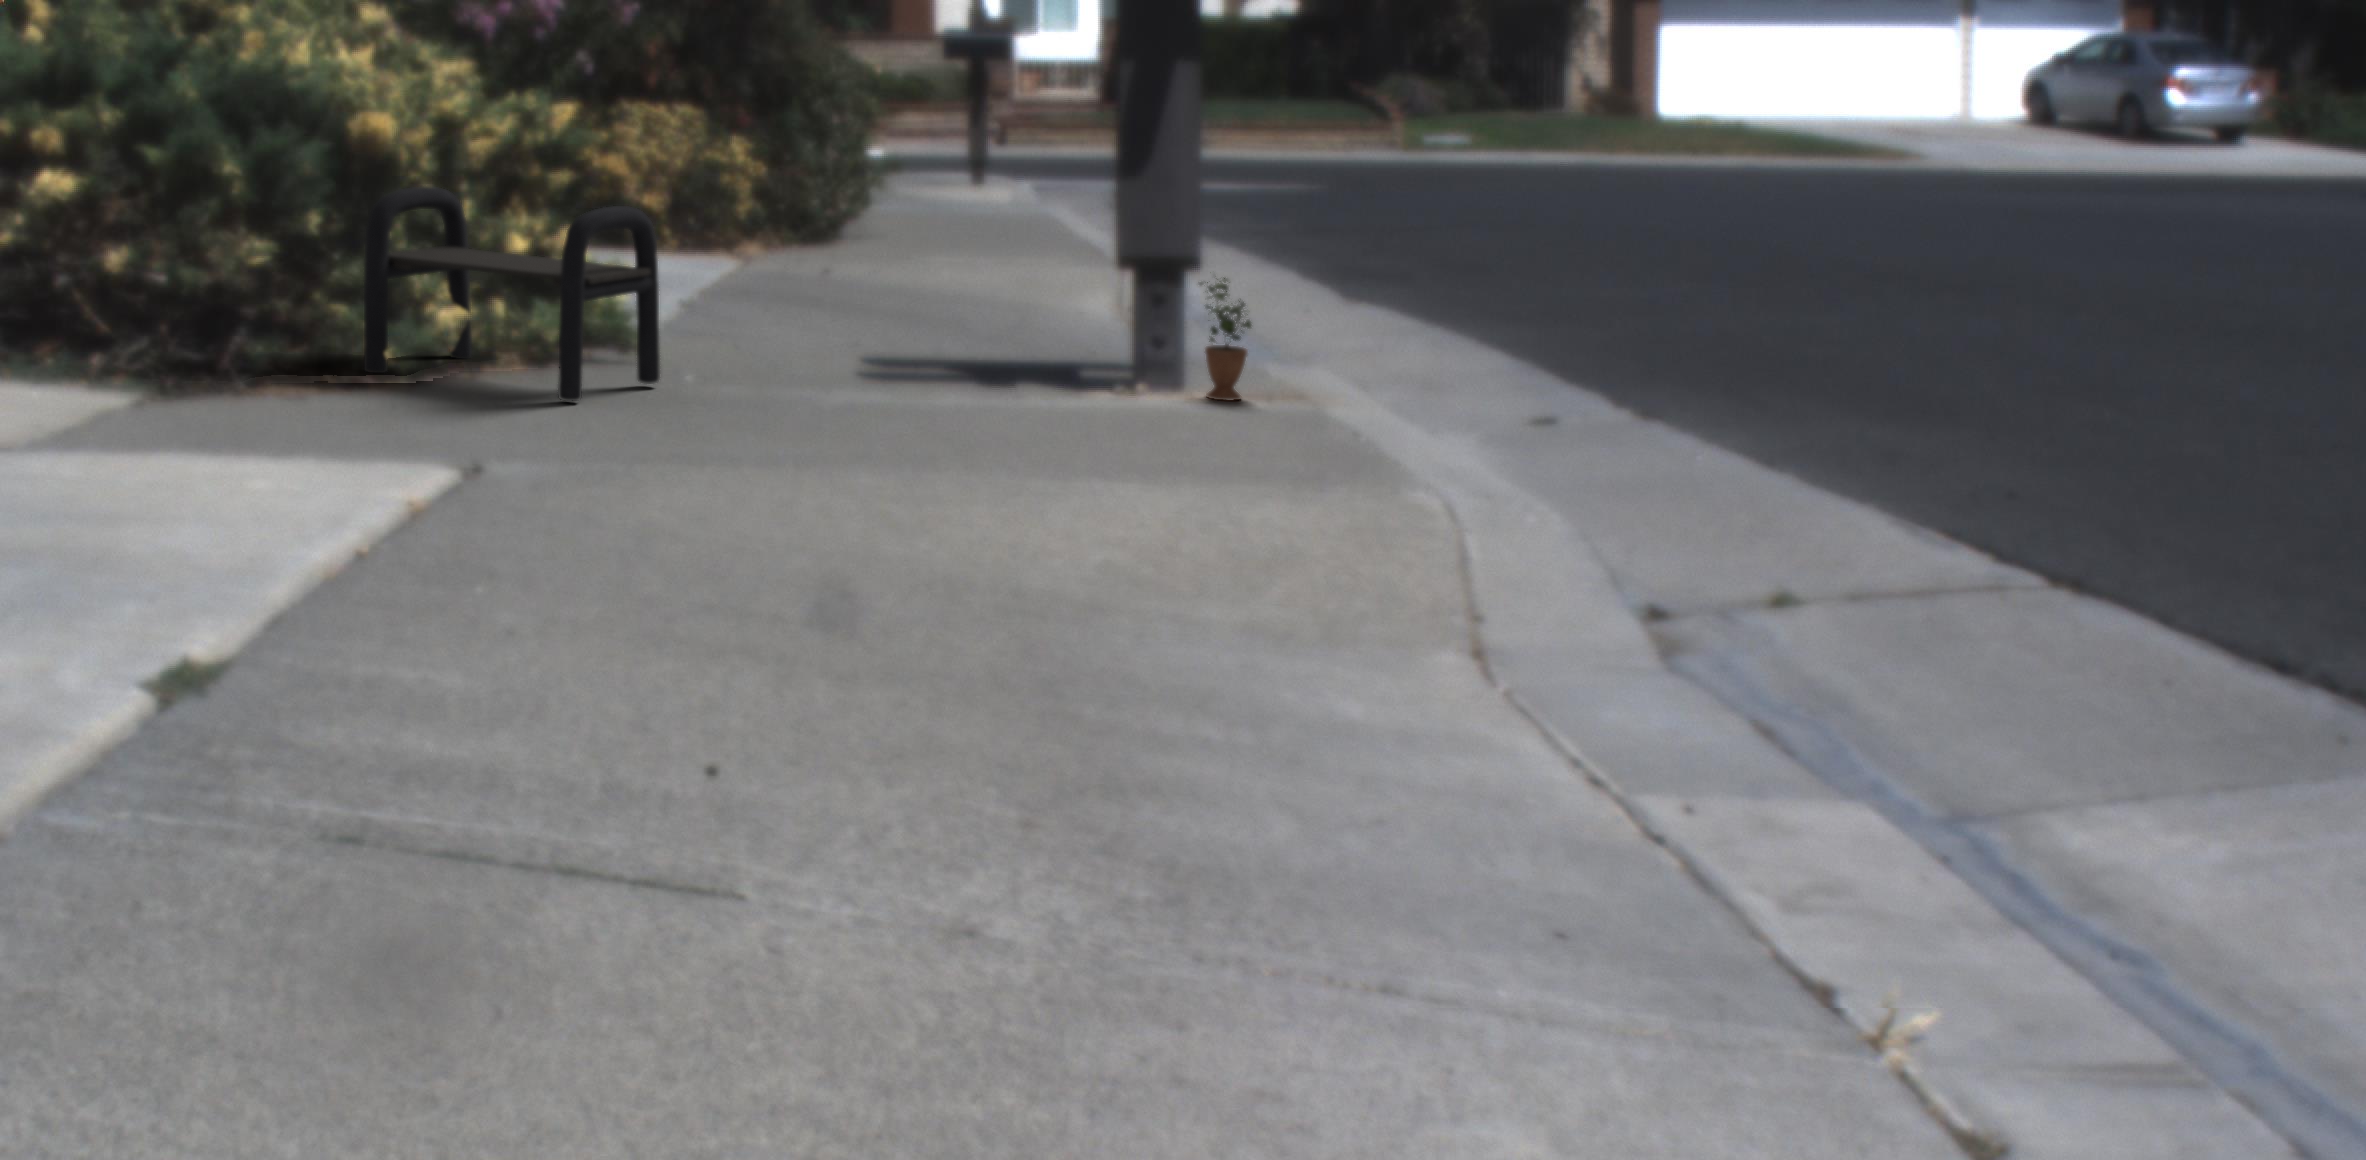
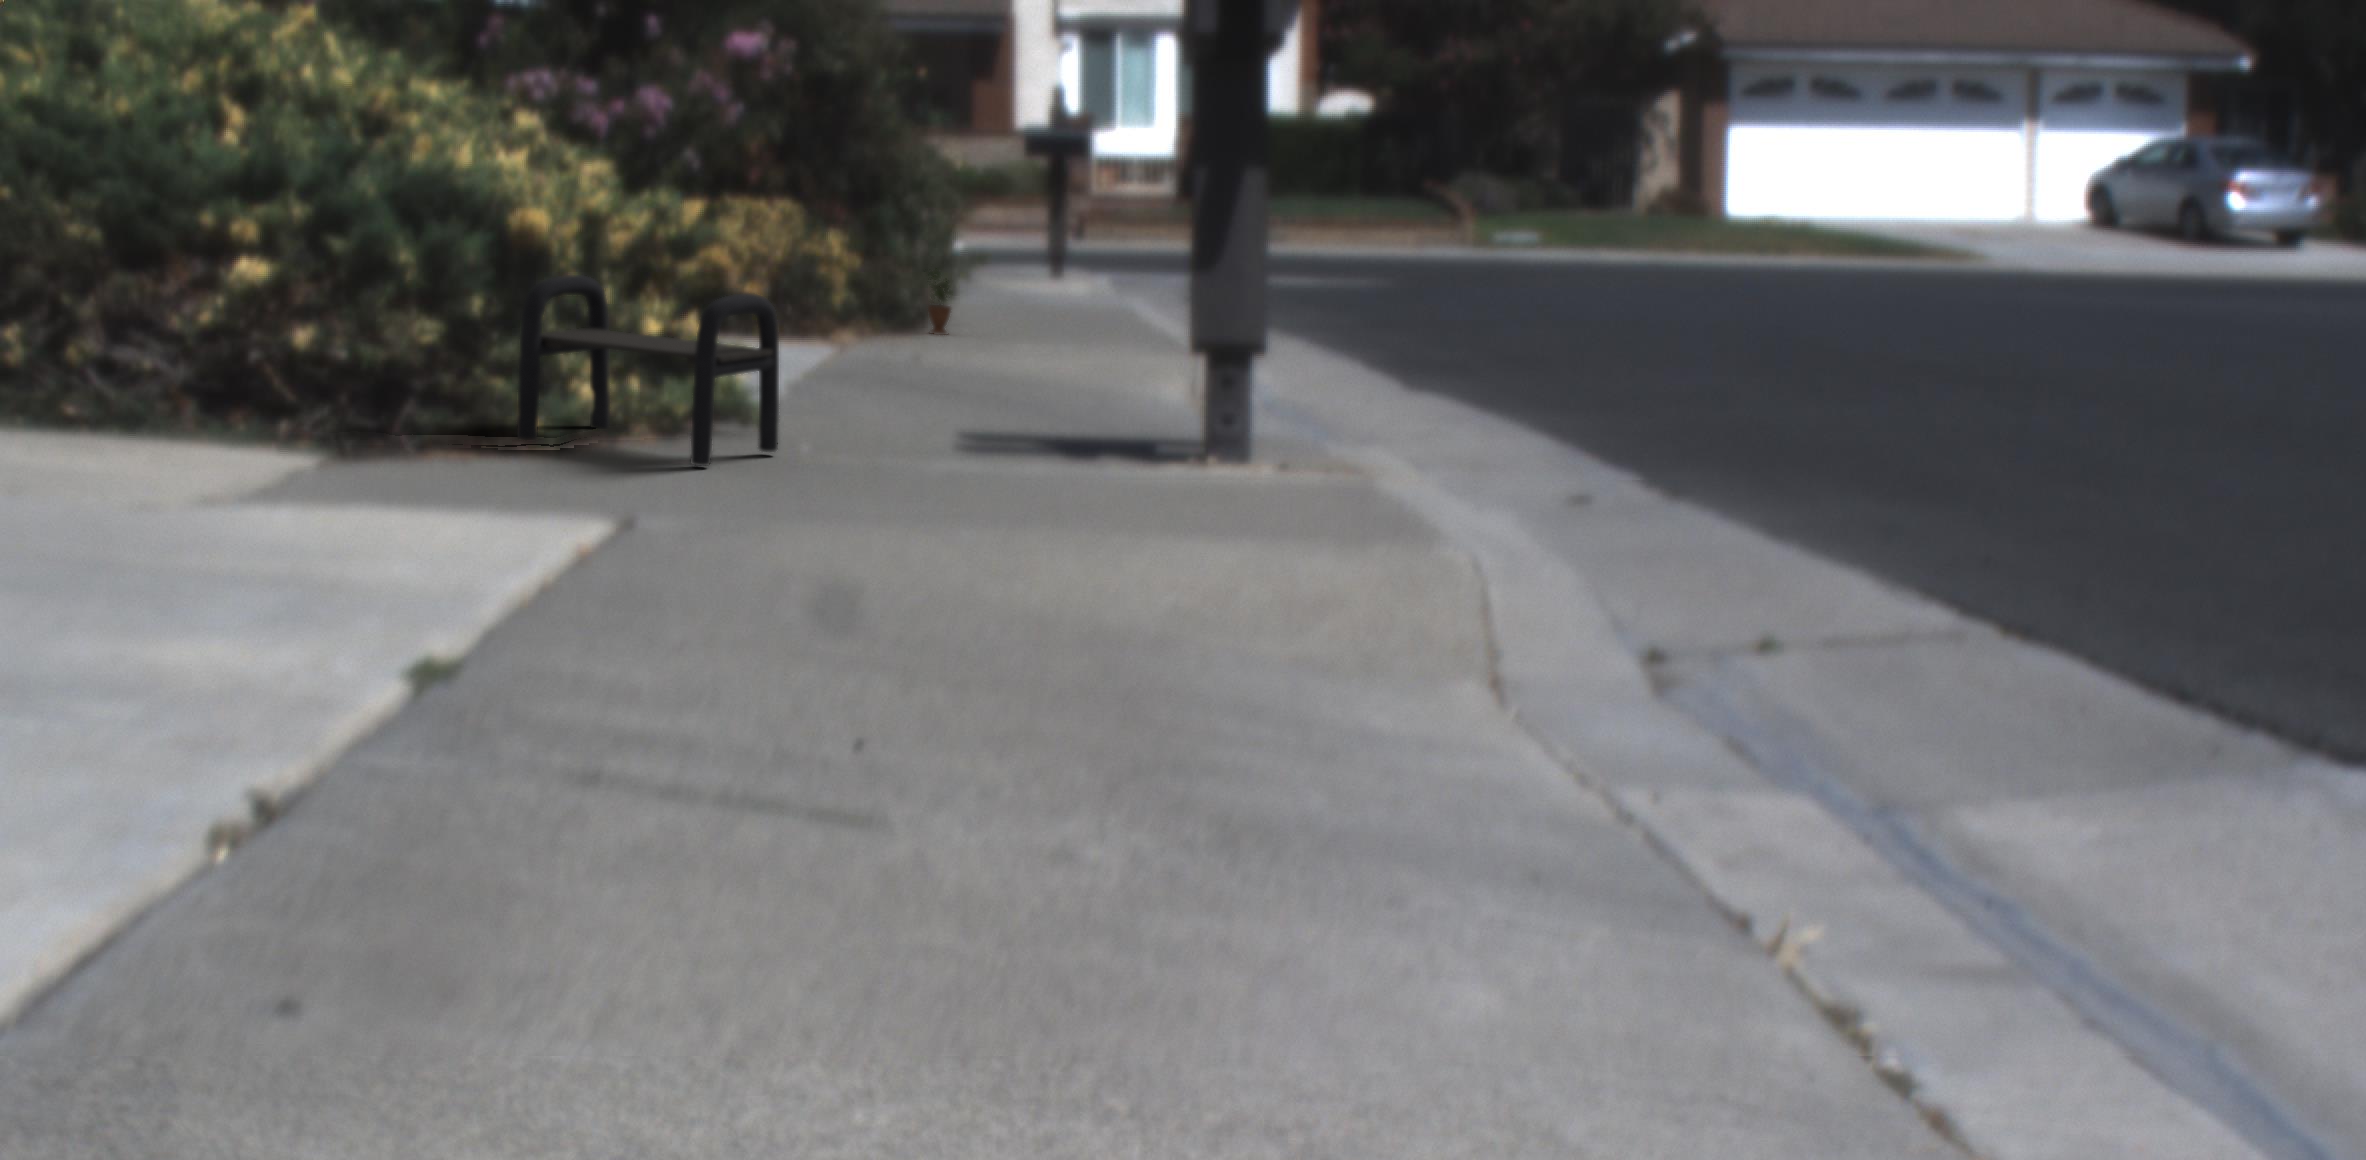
potted plant: present [1200,278,1251,400] -> present [928,268,951,335]

